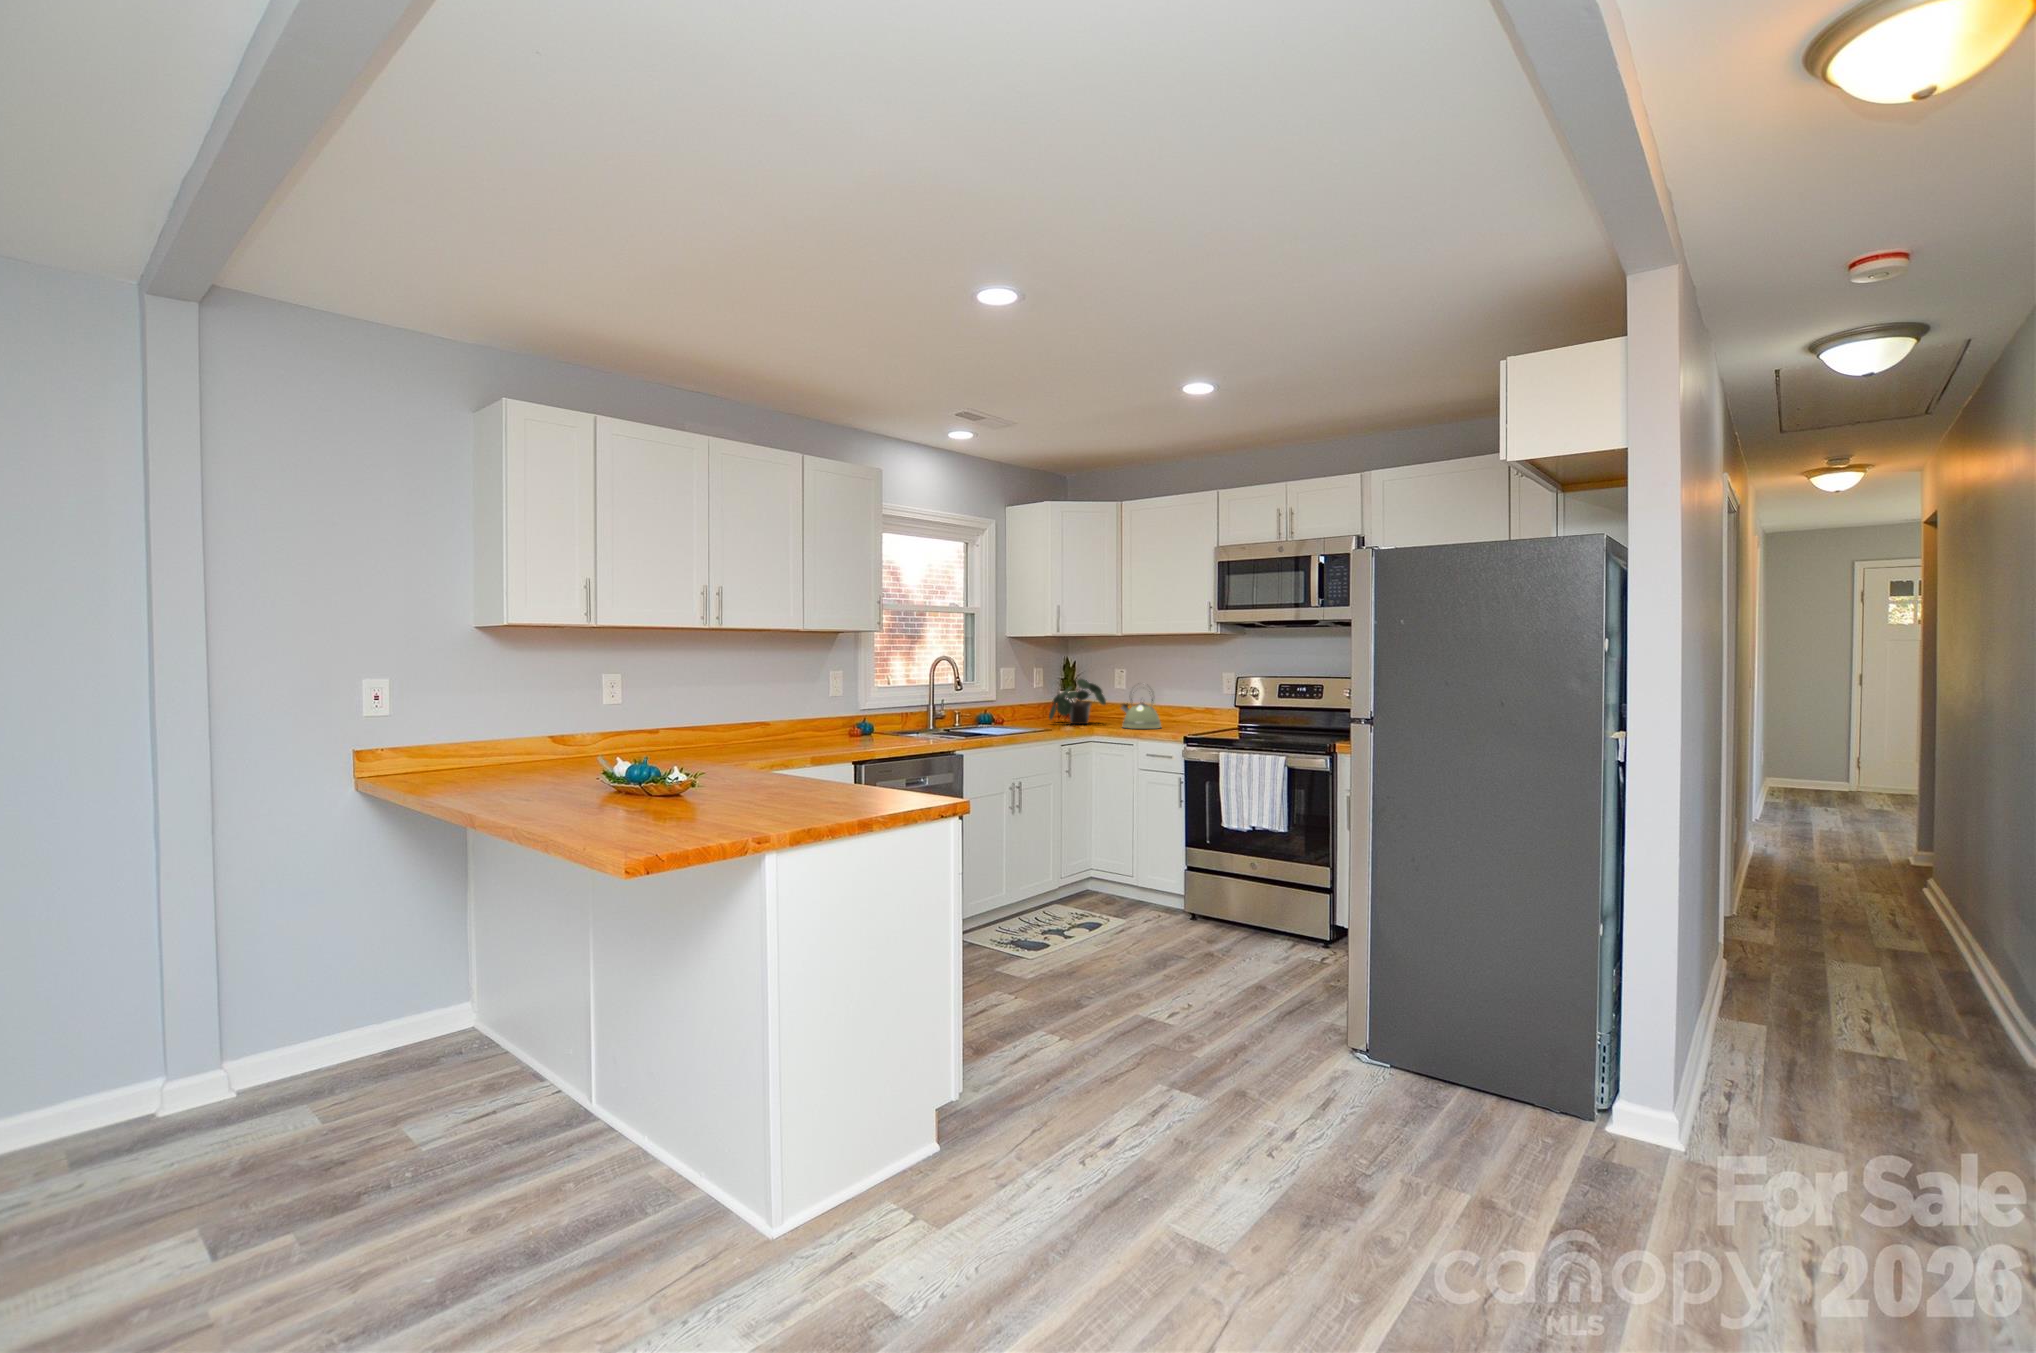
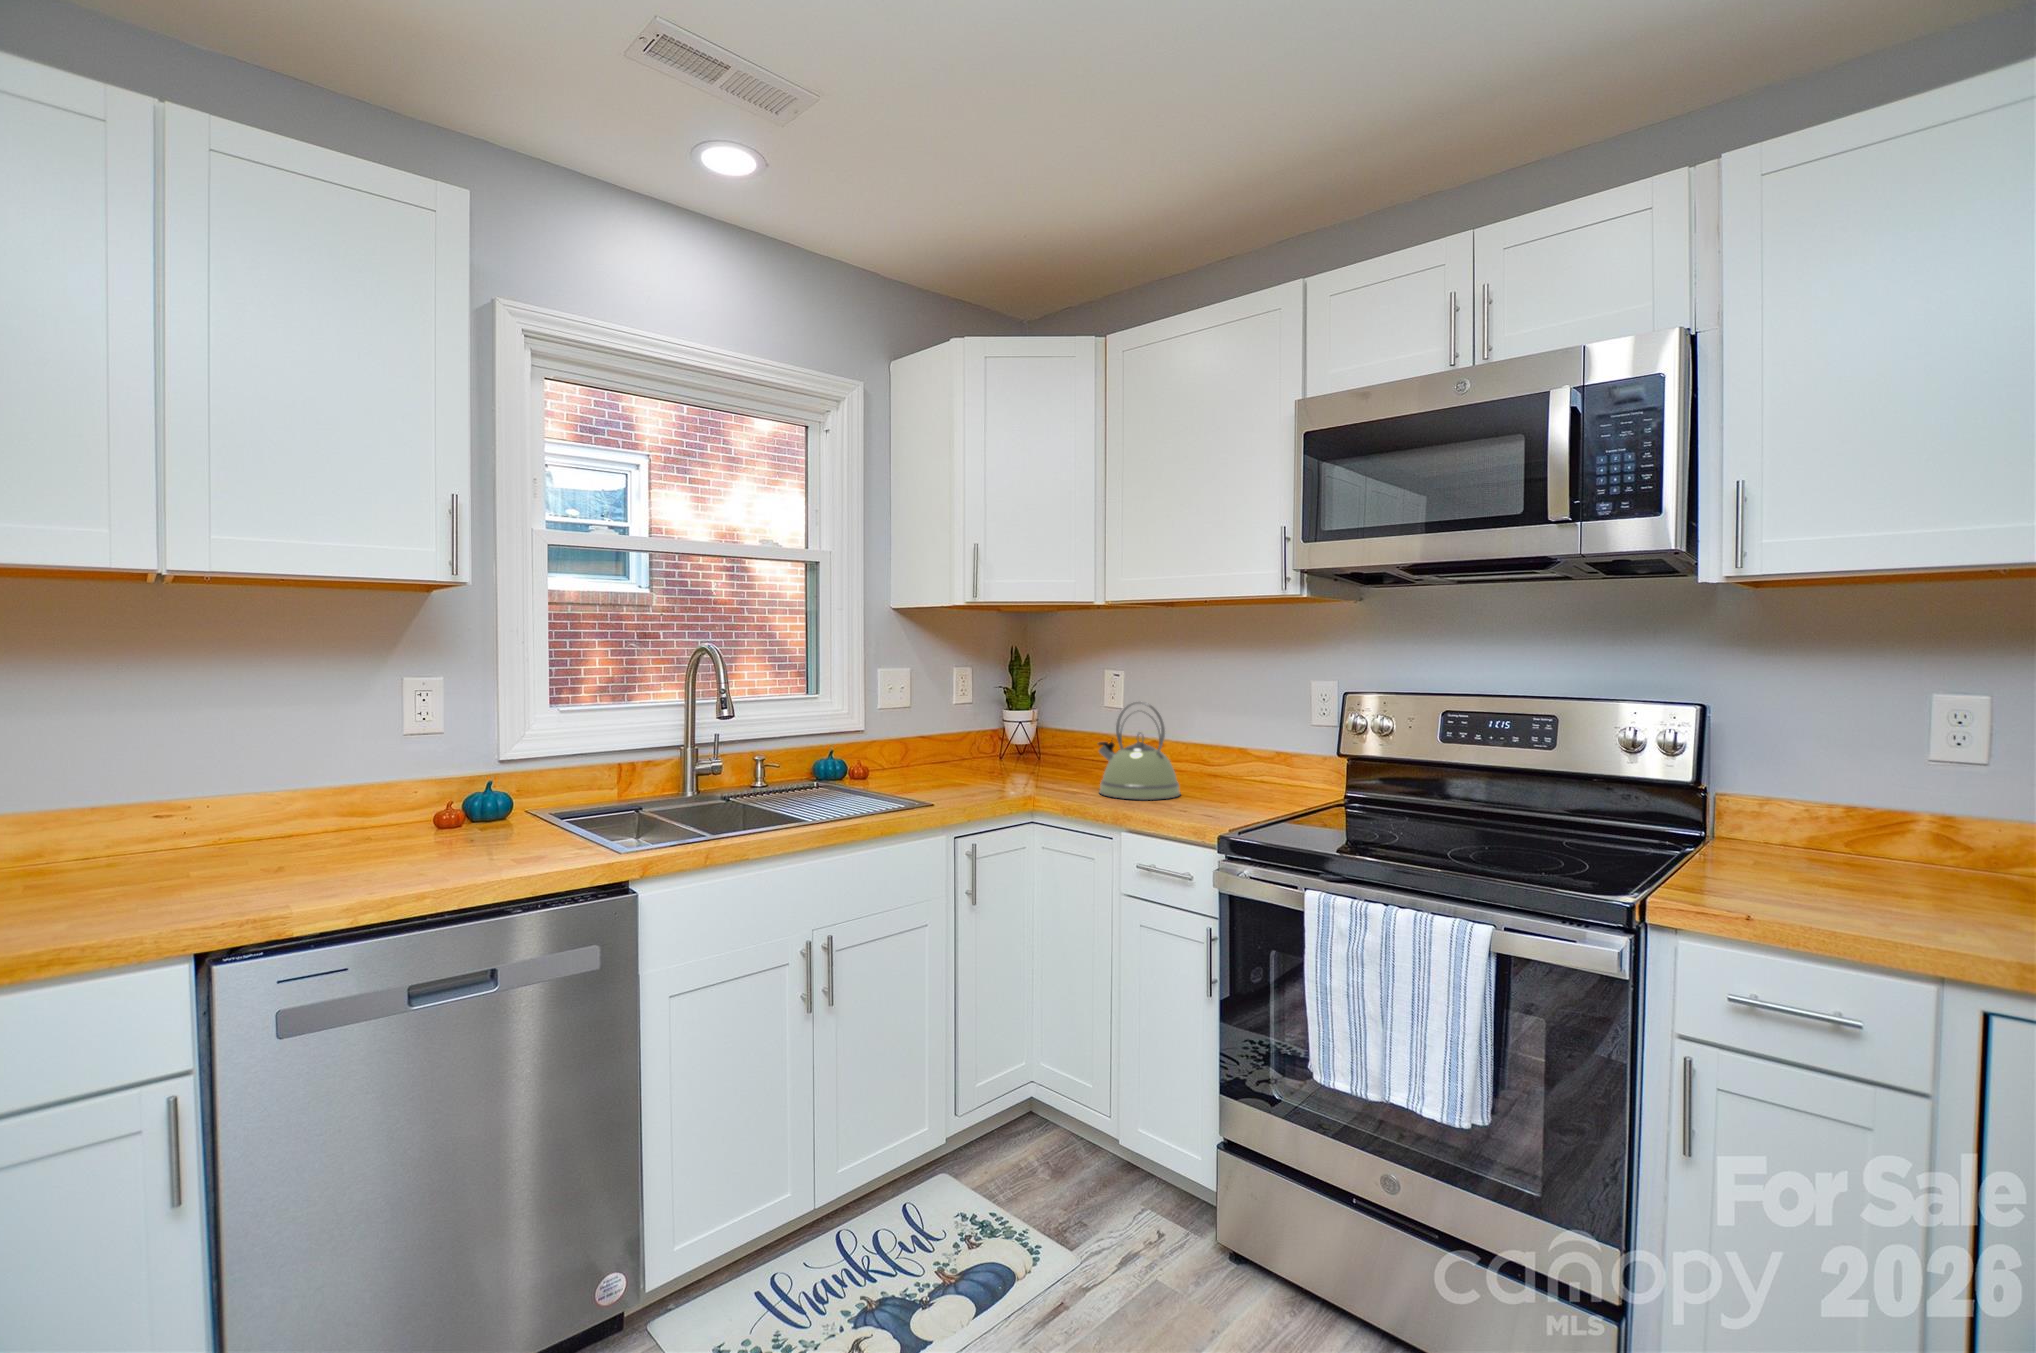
potted plant: present [1049,679,1106,724] -> none [968,689,1077,778]

